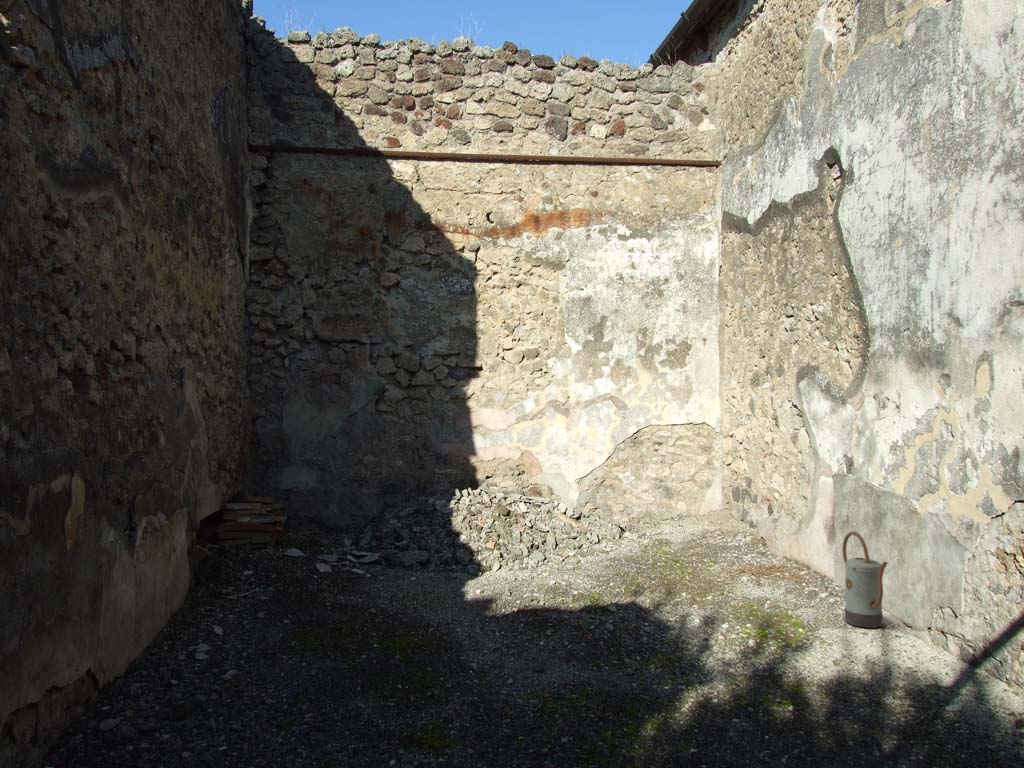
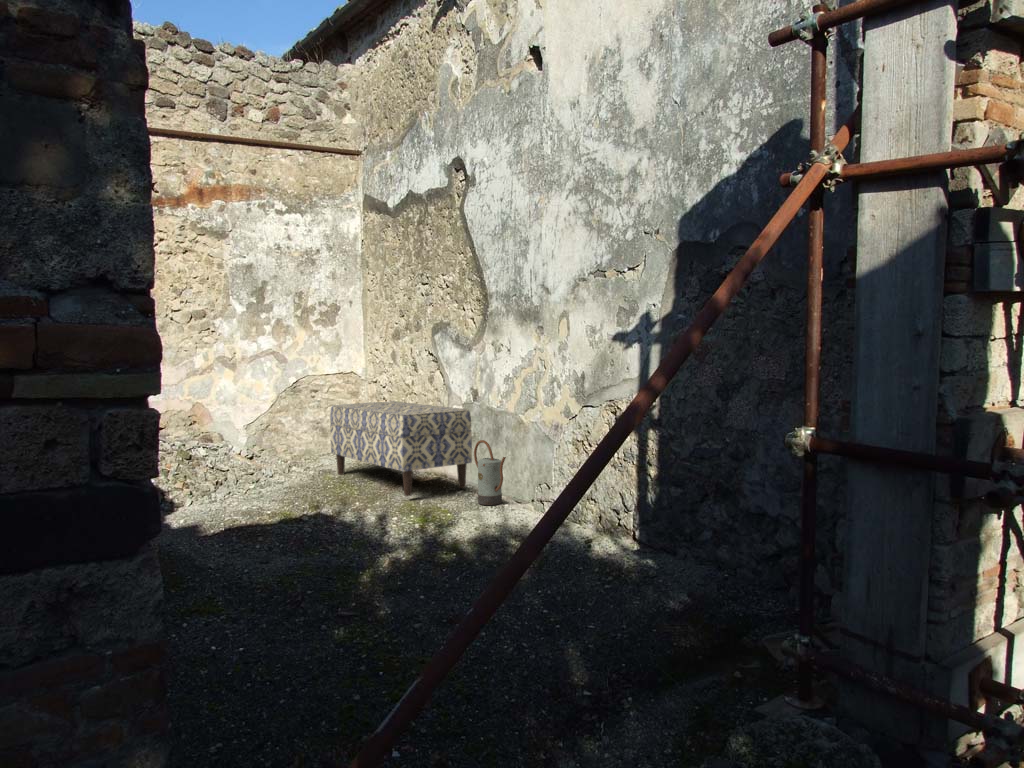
bench: none [666,461,843,595] -> present [330,401,472,496]

